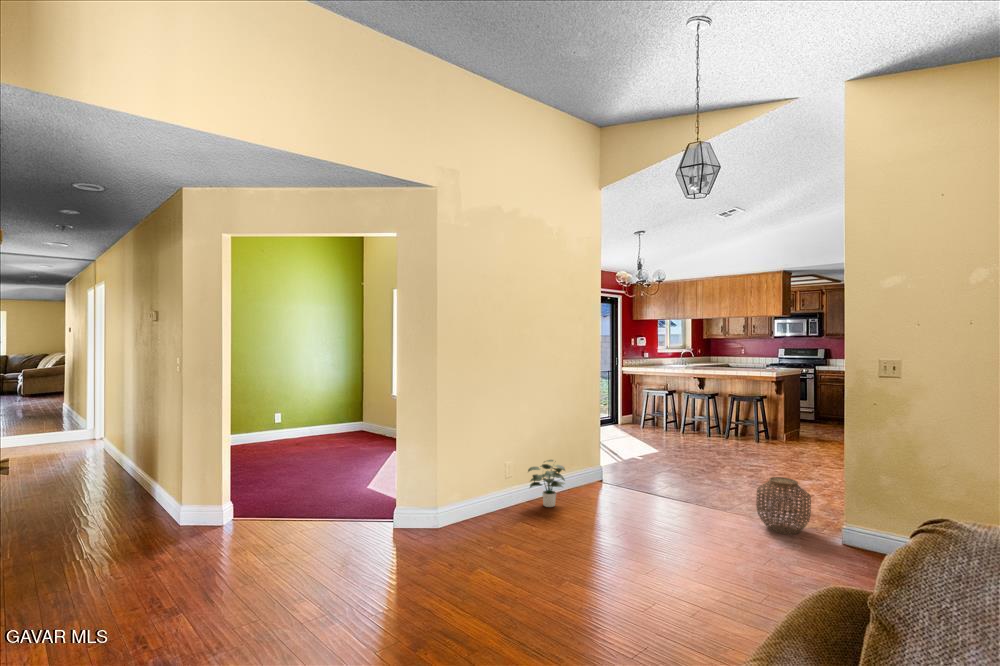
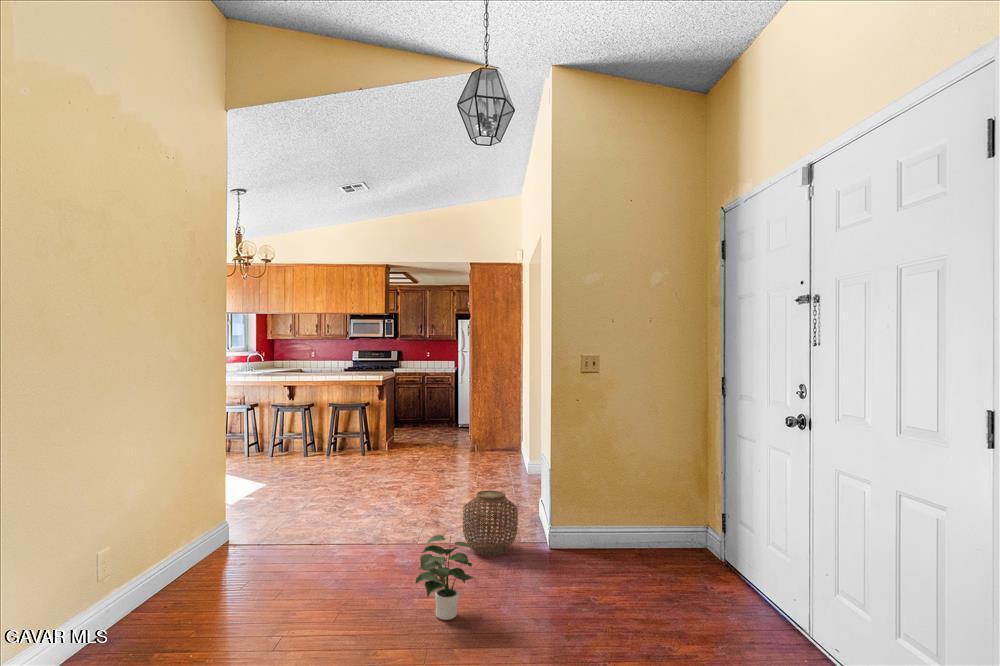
potted plant: present [528,460,565,507] -> present [415,535,475,620]

